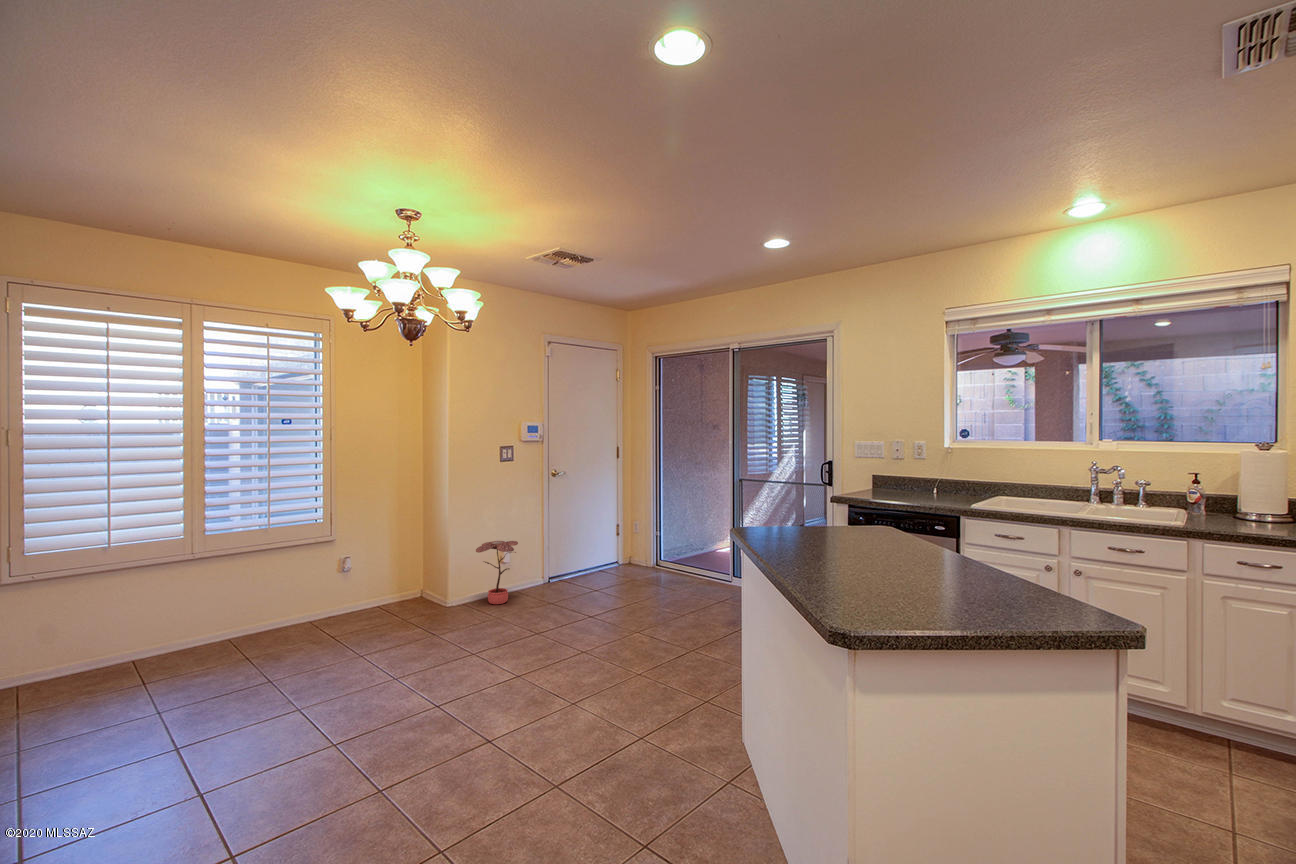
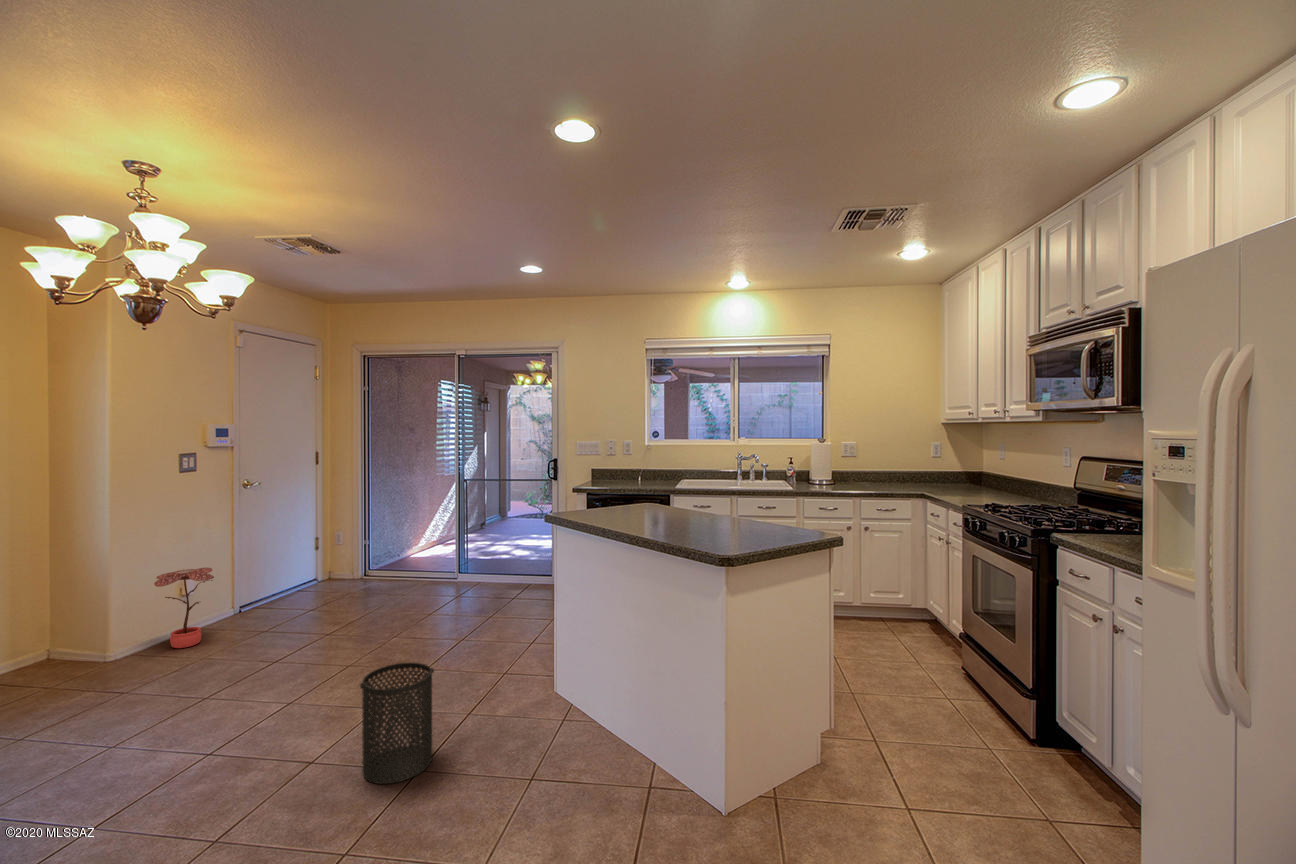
trash can: none [516,666,586,790] -> present [360,663,434,784]

